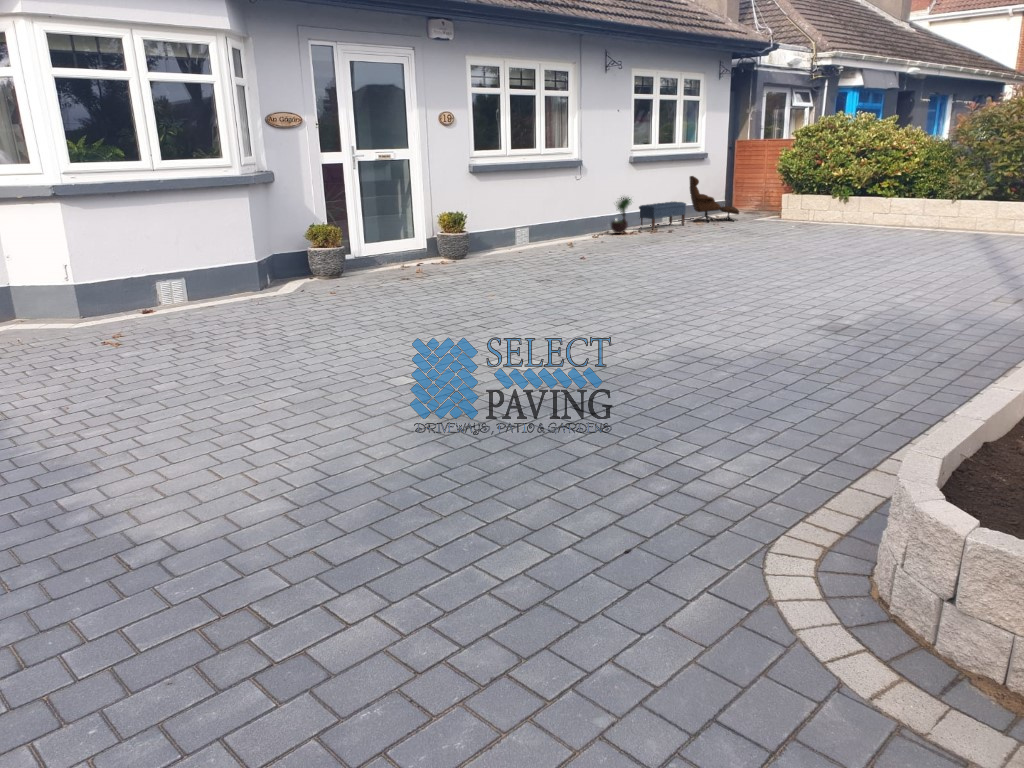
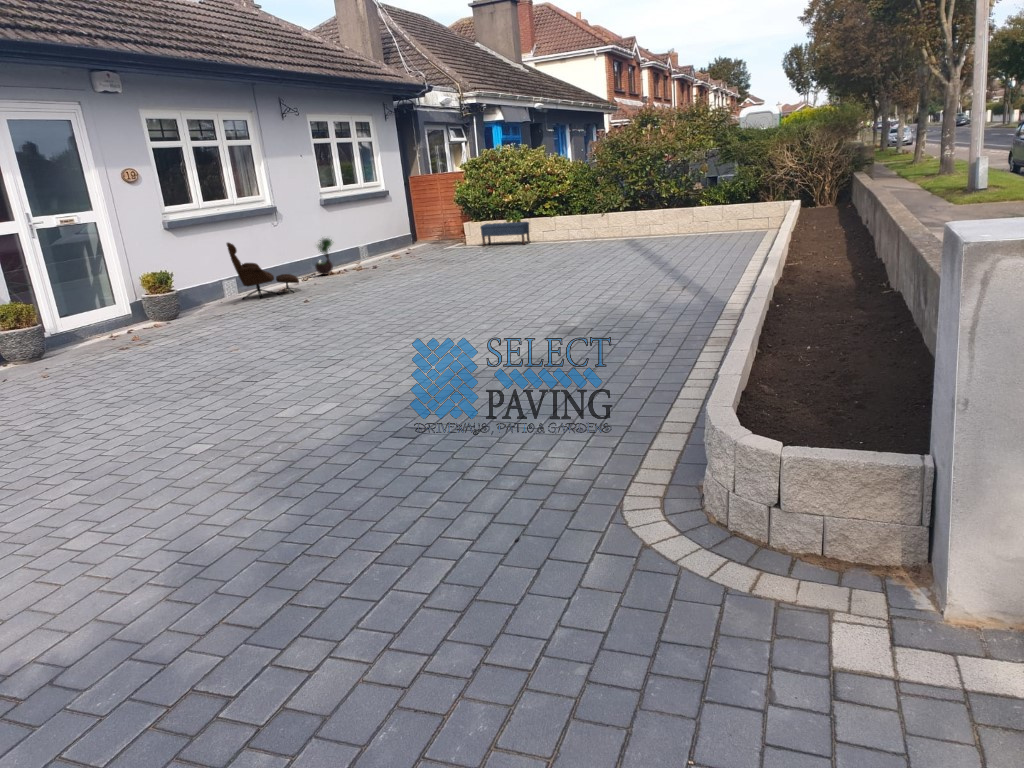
lounge chair: present [690,176,739,222] -> present [227,243,299,299]
bench: present [639,202,686,230] -> present [481,222,530,246]

